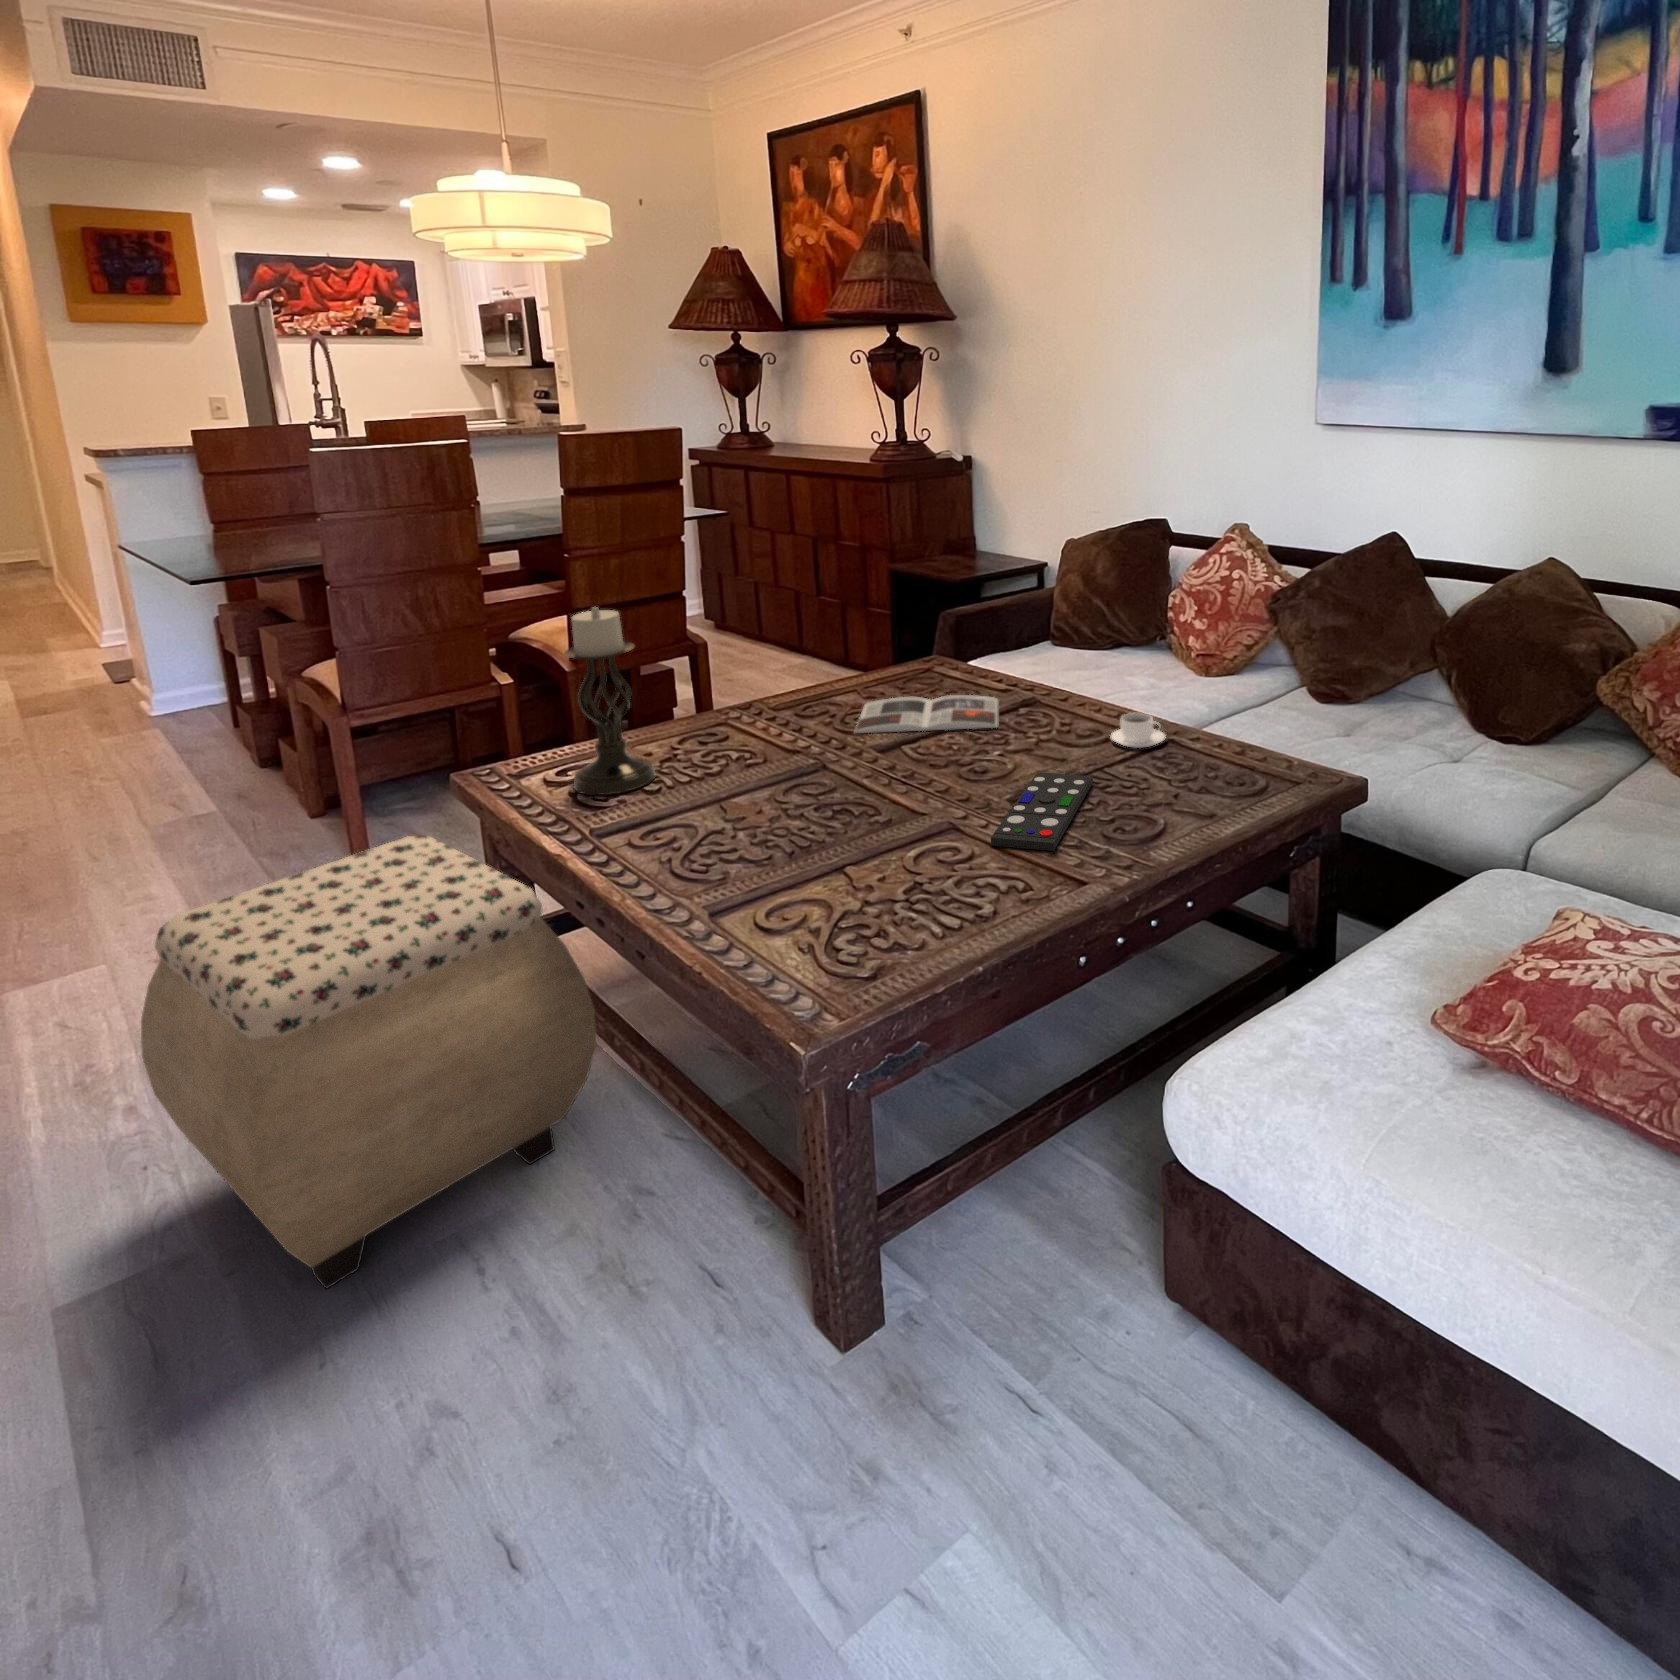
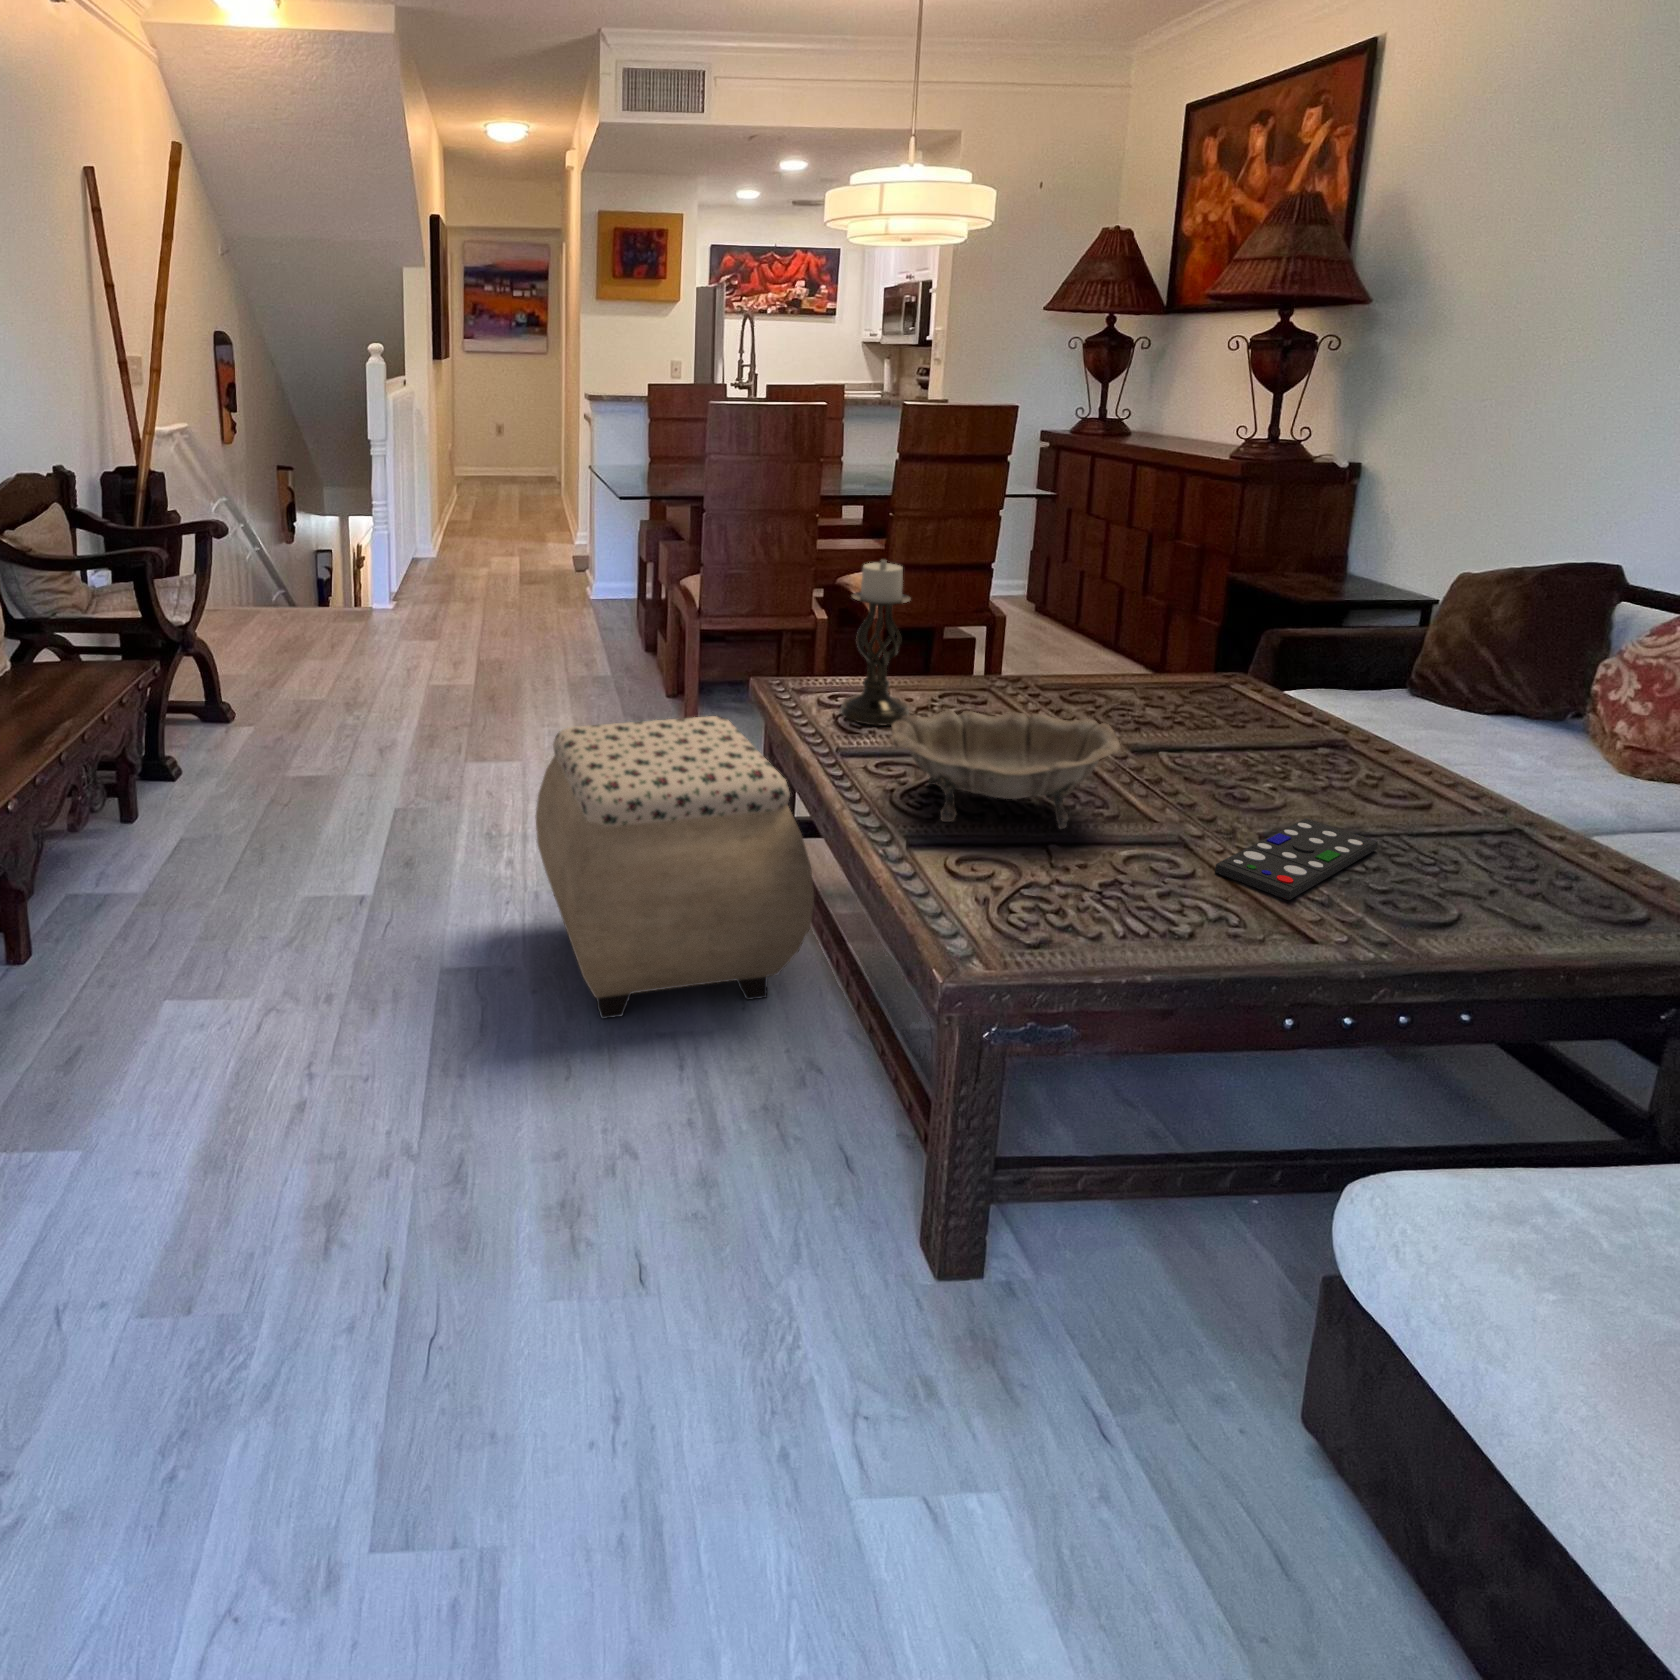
magazine: present [855,695,998,733] -> none [1110,703,1295,763]
coffee cup: present [1111,713,1165,748] -> none [1427,787,1512,833]
decorative bowl: none [653,732,890,880] -> present [891,711,1121,829]

